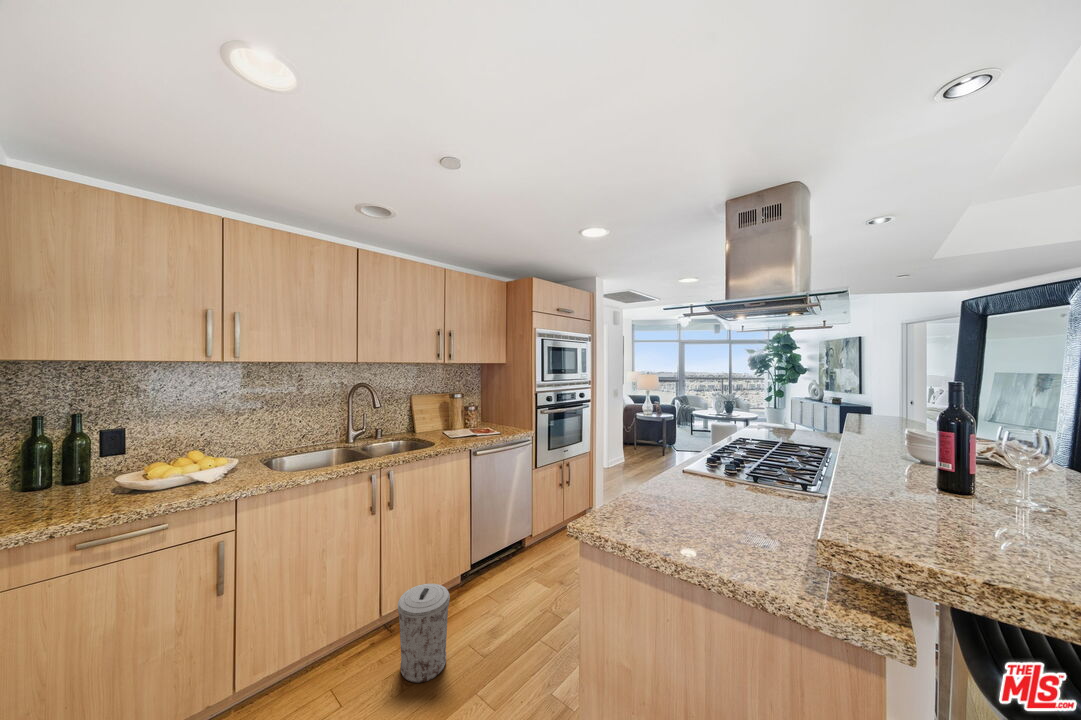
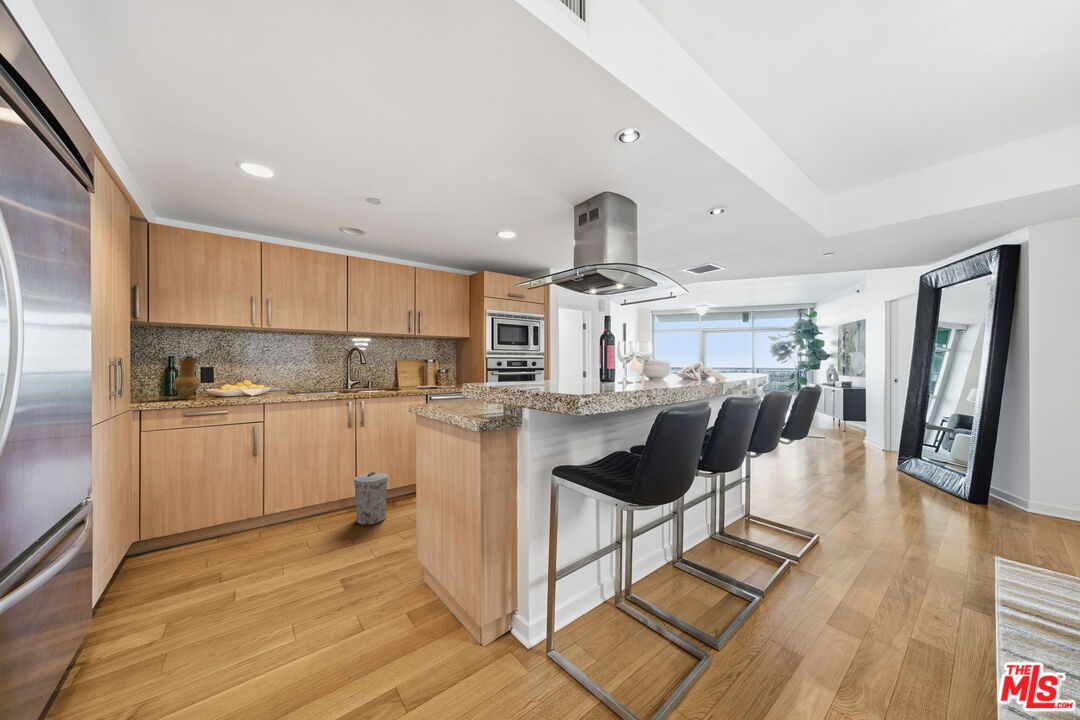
ceramic jug: none [43,425,104,509] -> present [173,358,200,399]

